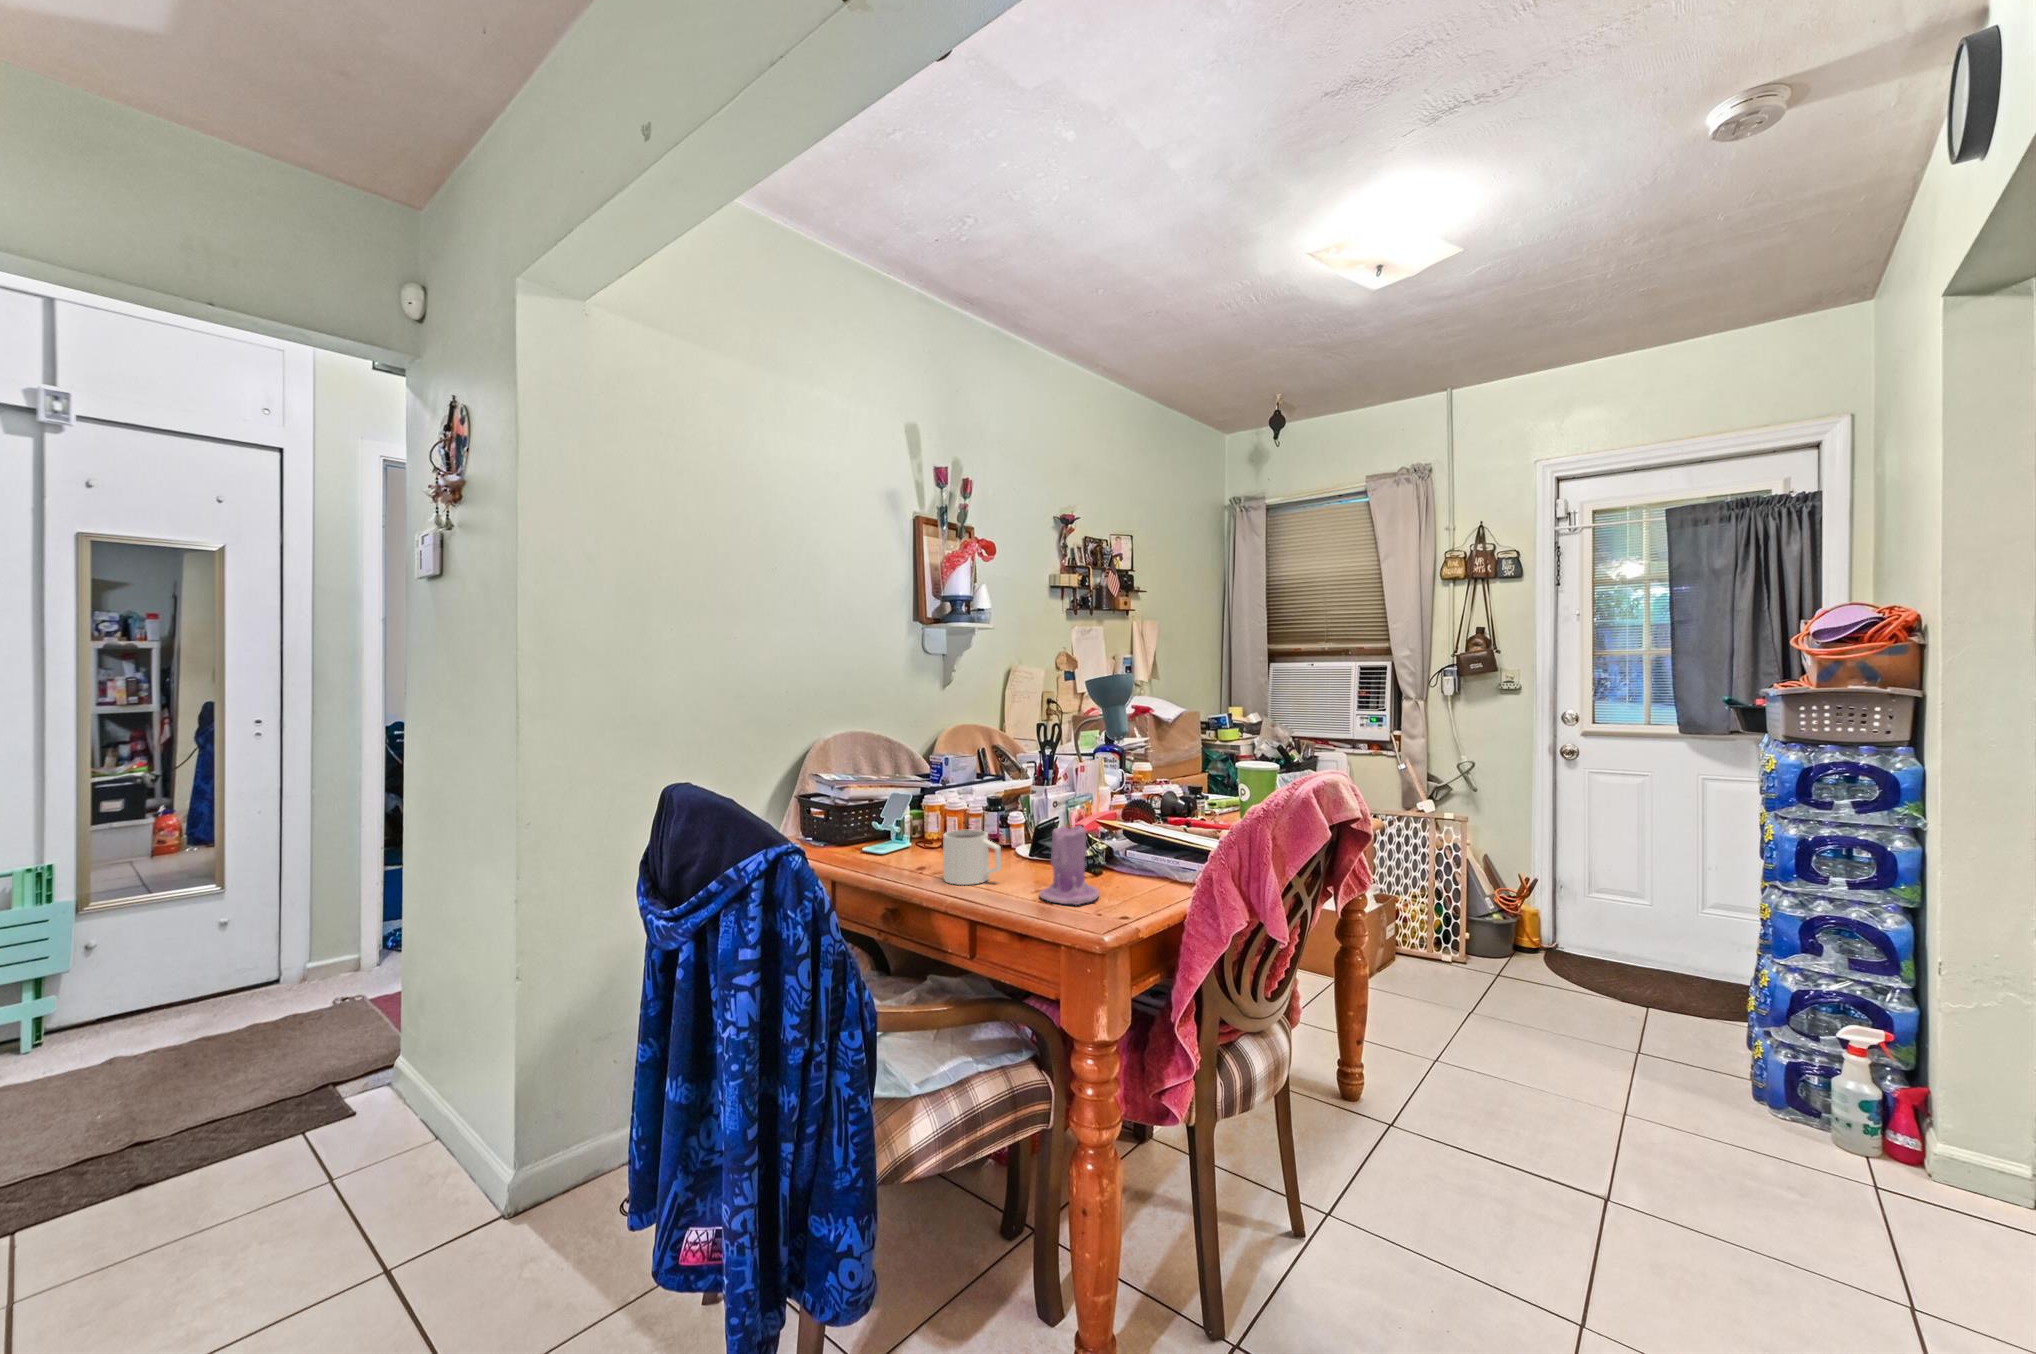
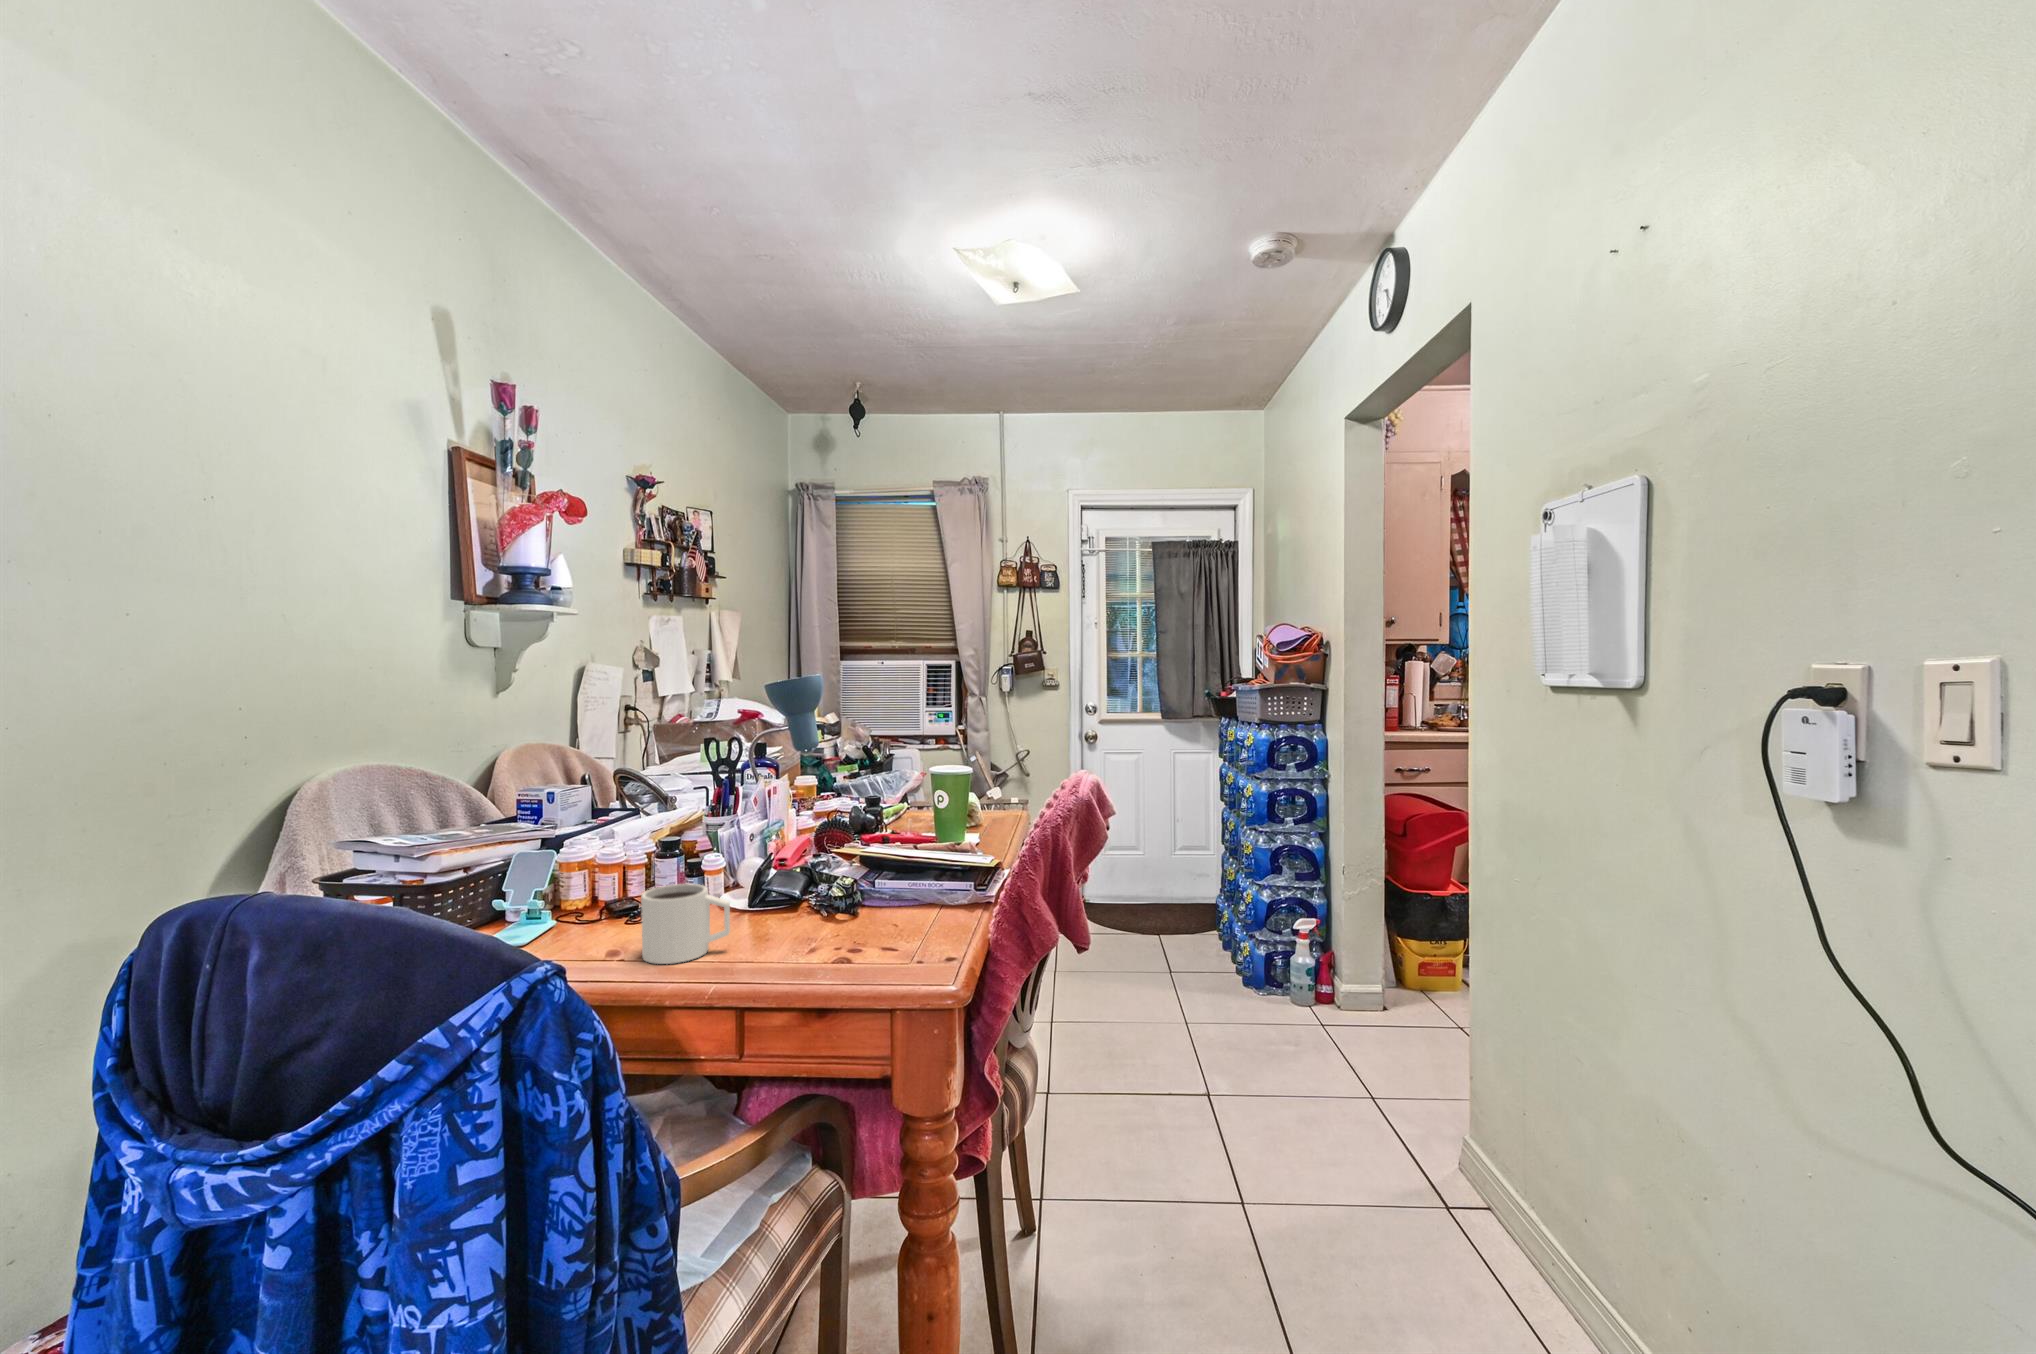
candle: present [1039,821,1099,905] -> none [801,849,877,962]

